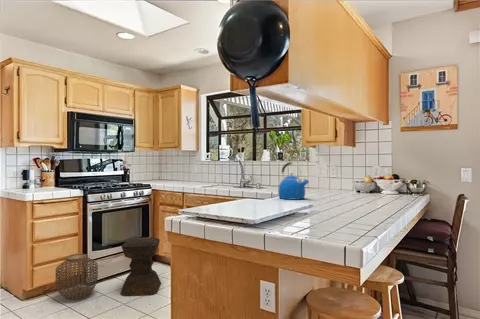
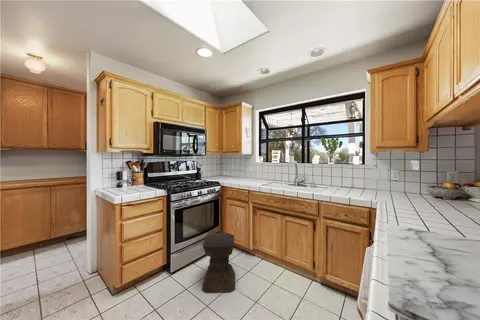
kettle: present [278,162,309,200] -> none [403,176,463,225]
woven basket: present [55,254,98,300] -> none [143,250,181,298]

